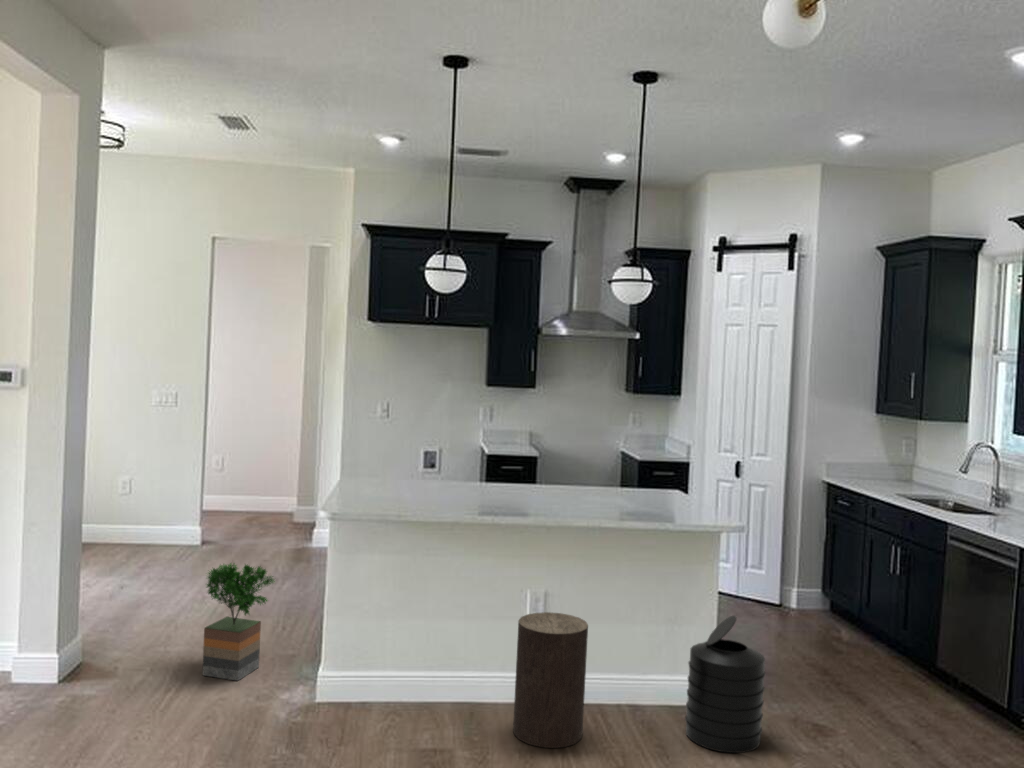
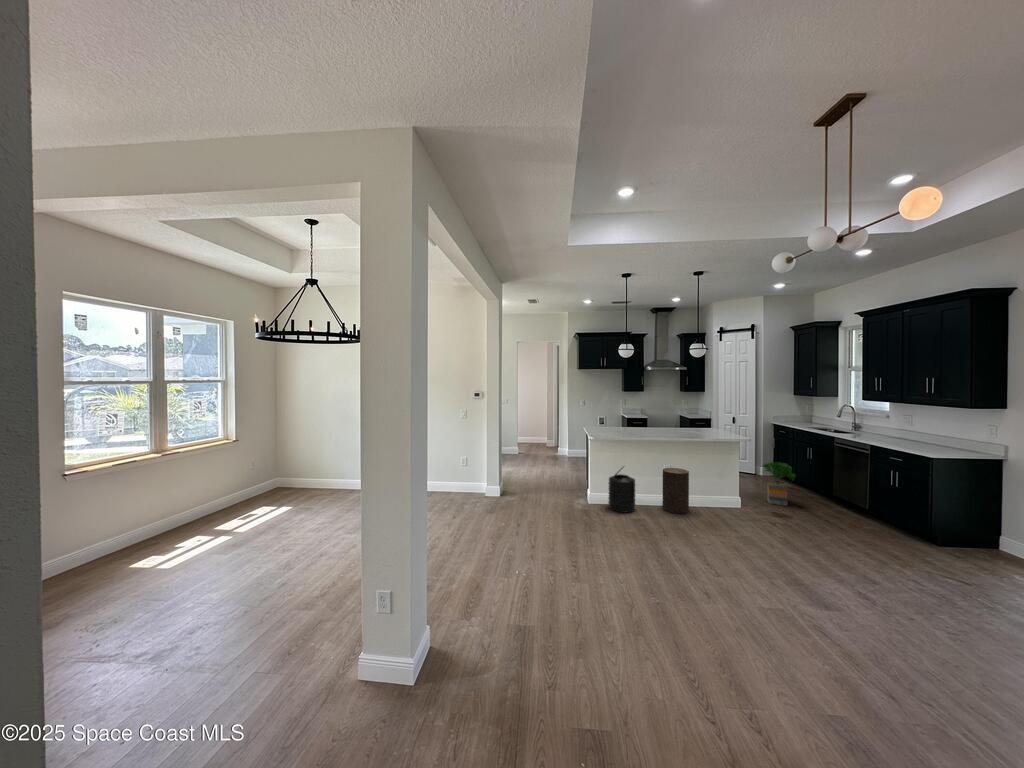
potted tree: present [202,563,275,681] -> present [763,462,795,506]
trash can: present [685,616,765,753] -> present [608,467,635,512]

